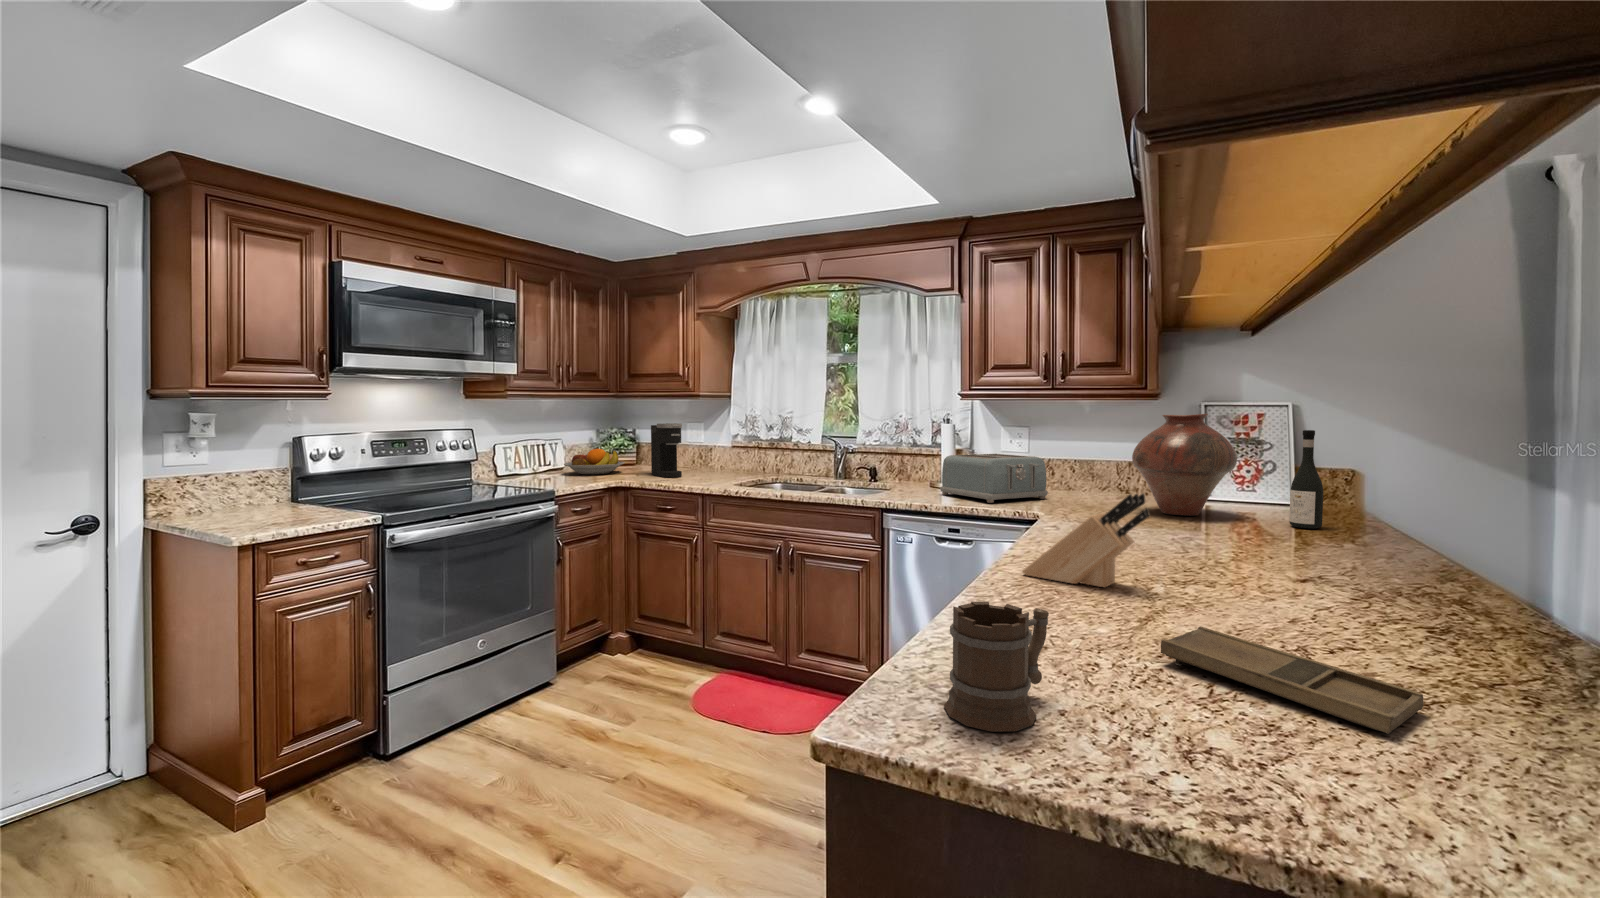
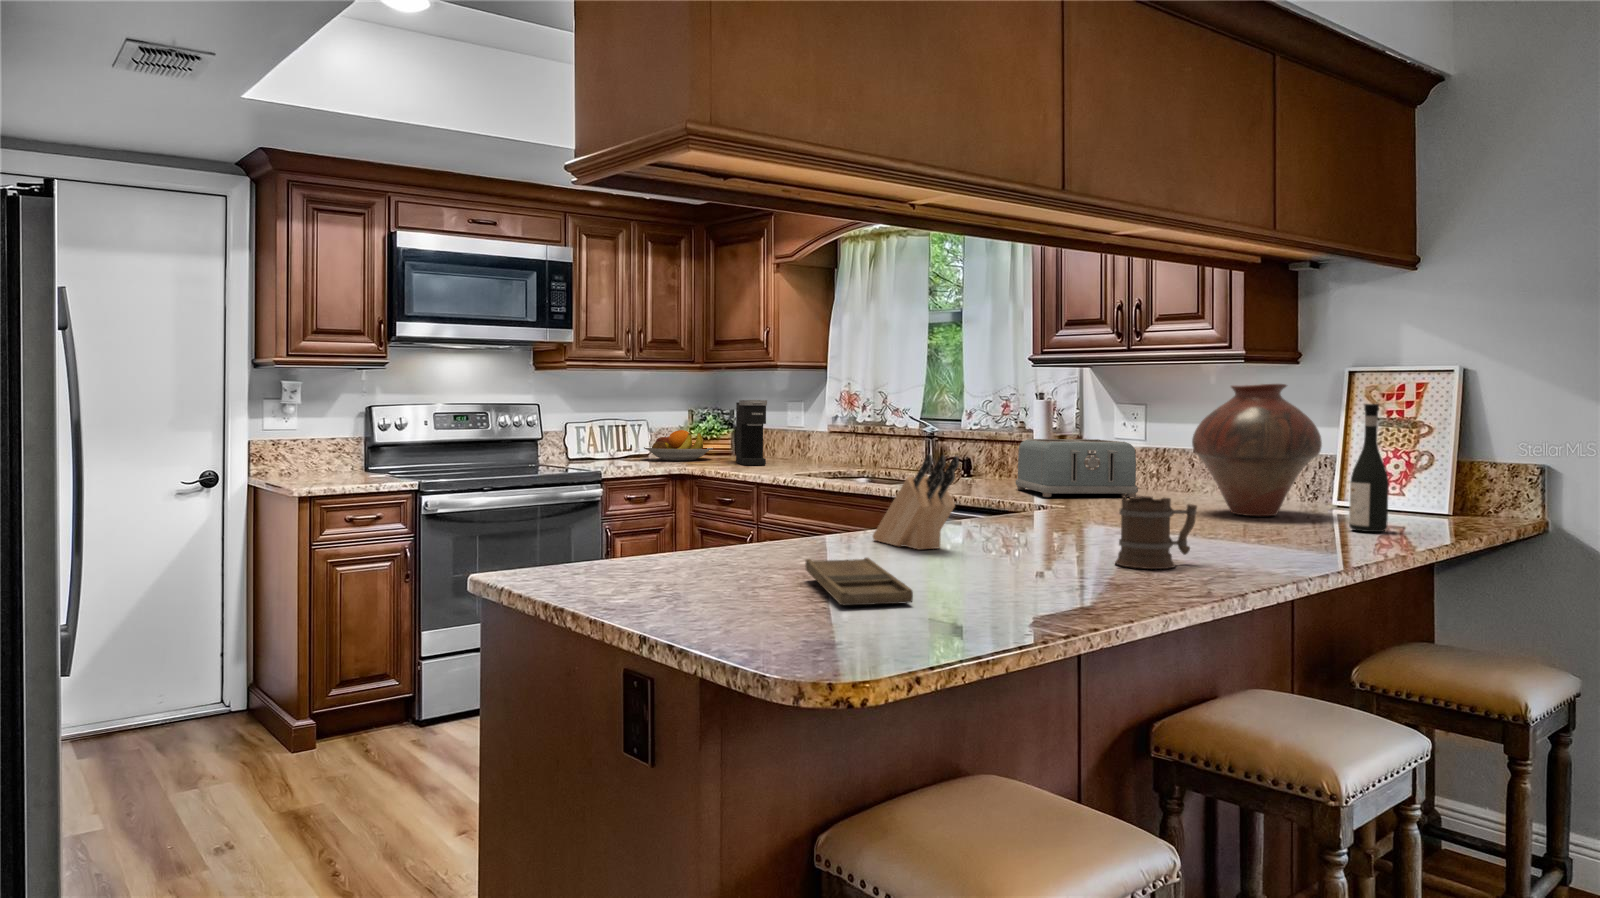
mug: present [944,602,1049,732] -> present [1115,495,1197,569]

